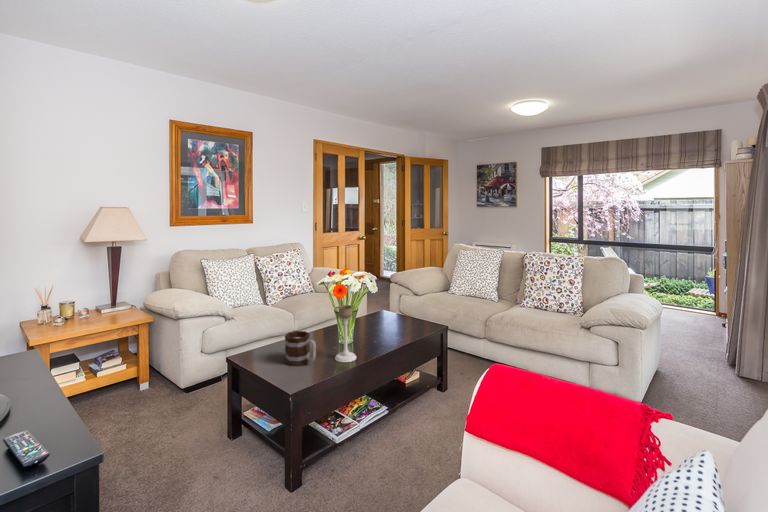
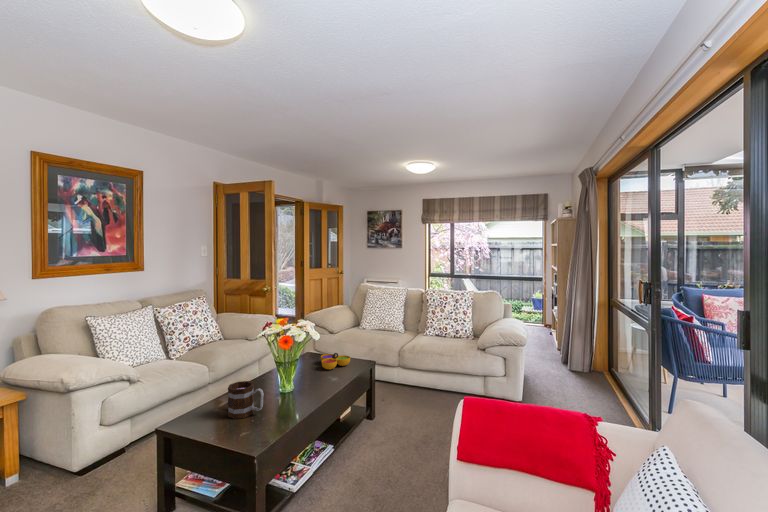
candle holder: present [335,305,357,362] -> none [279,349,301,408]
decorative bowl: none [392,313,423,329] -> present [321,353,350,369]

